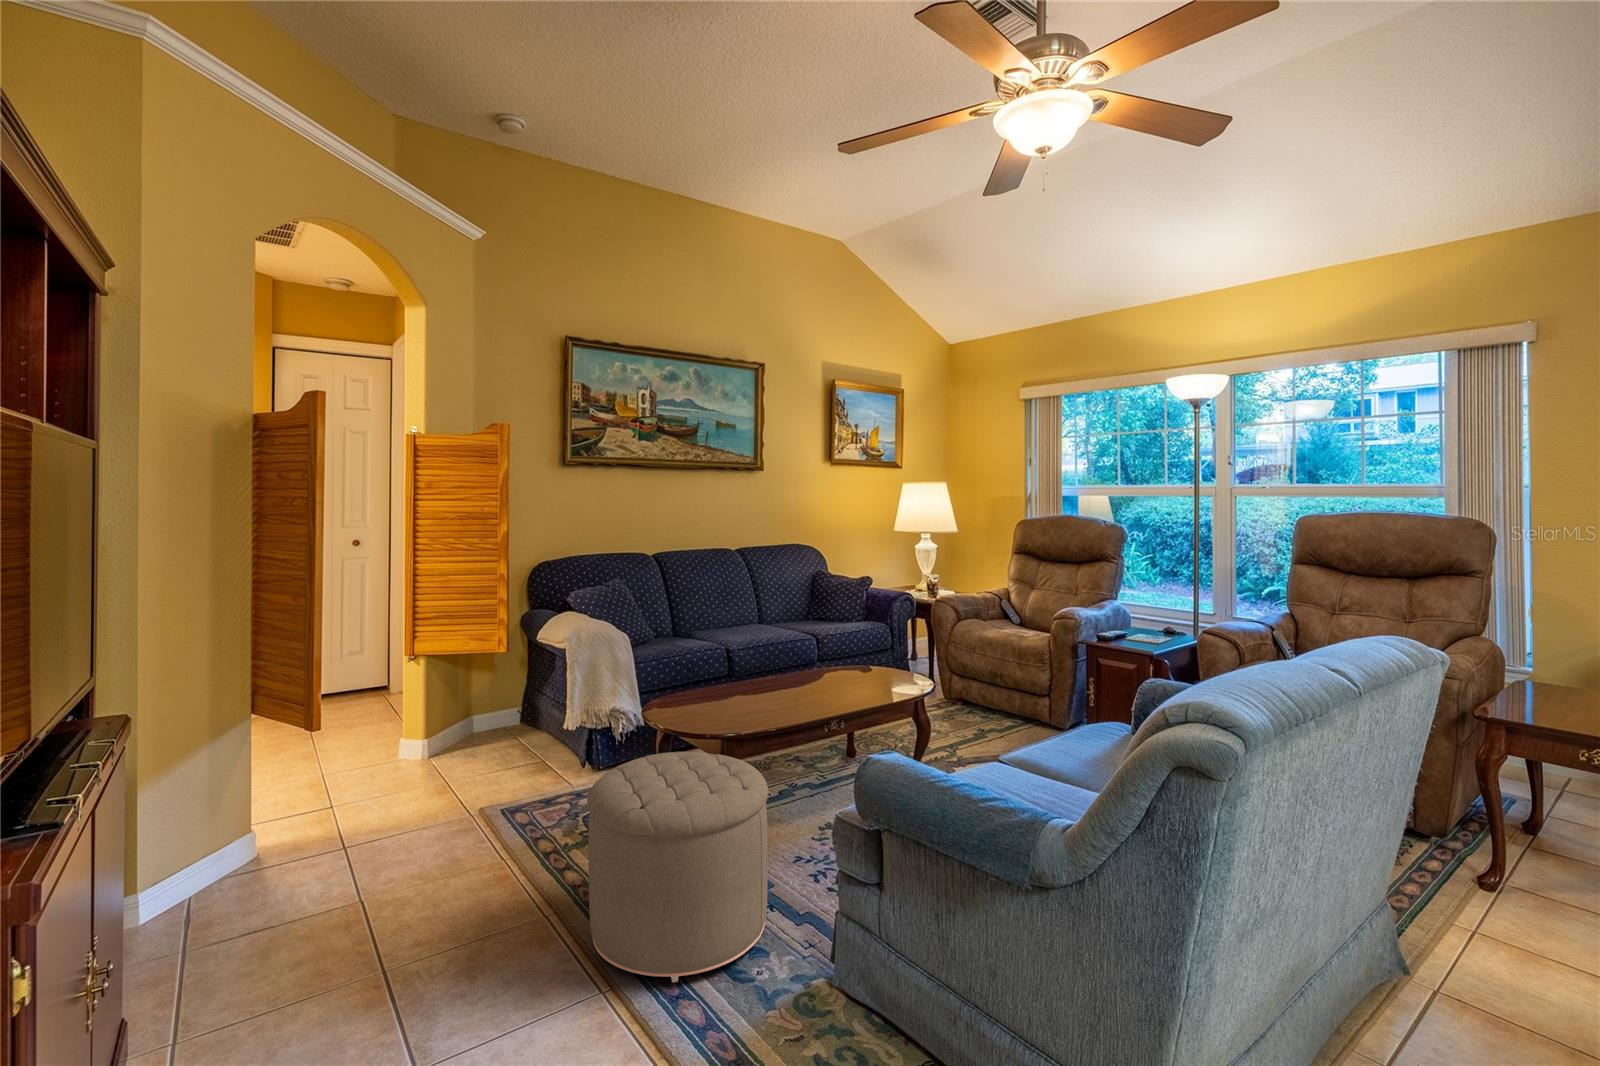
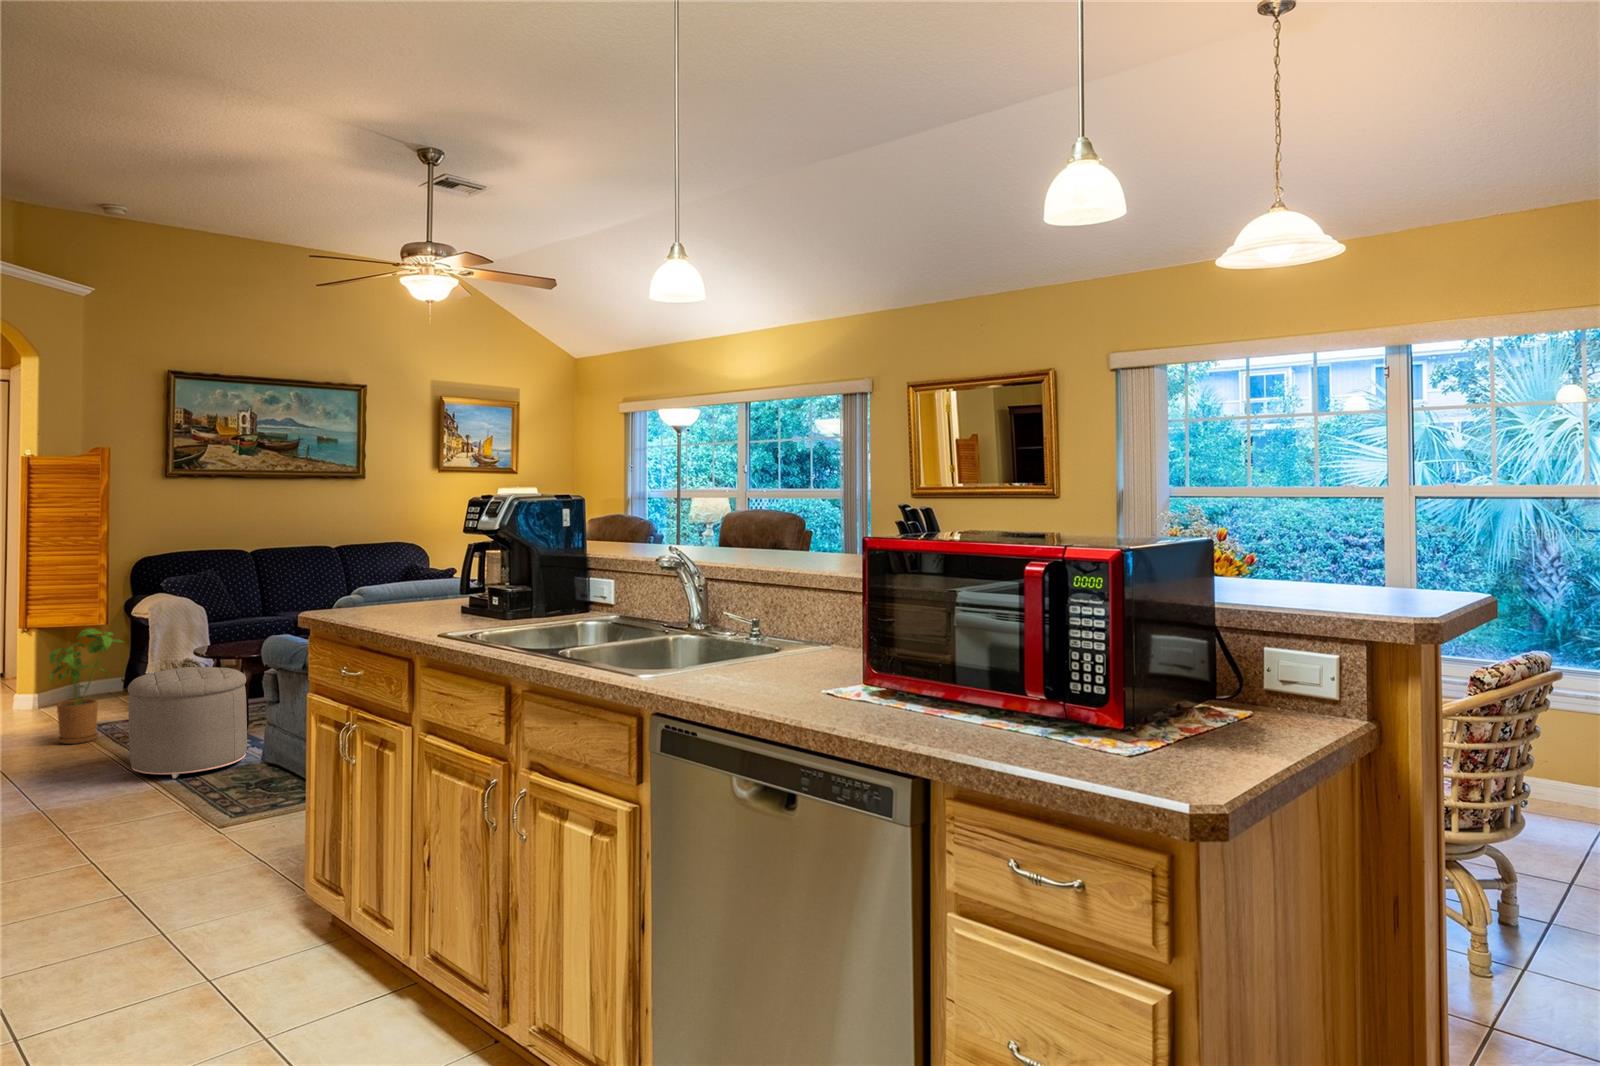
house plant: none [449,674,551,849] -> present [49,629,123,744]

